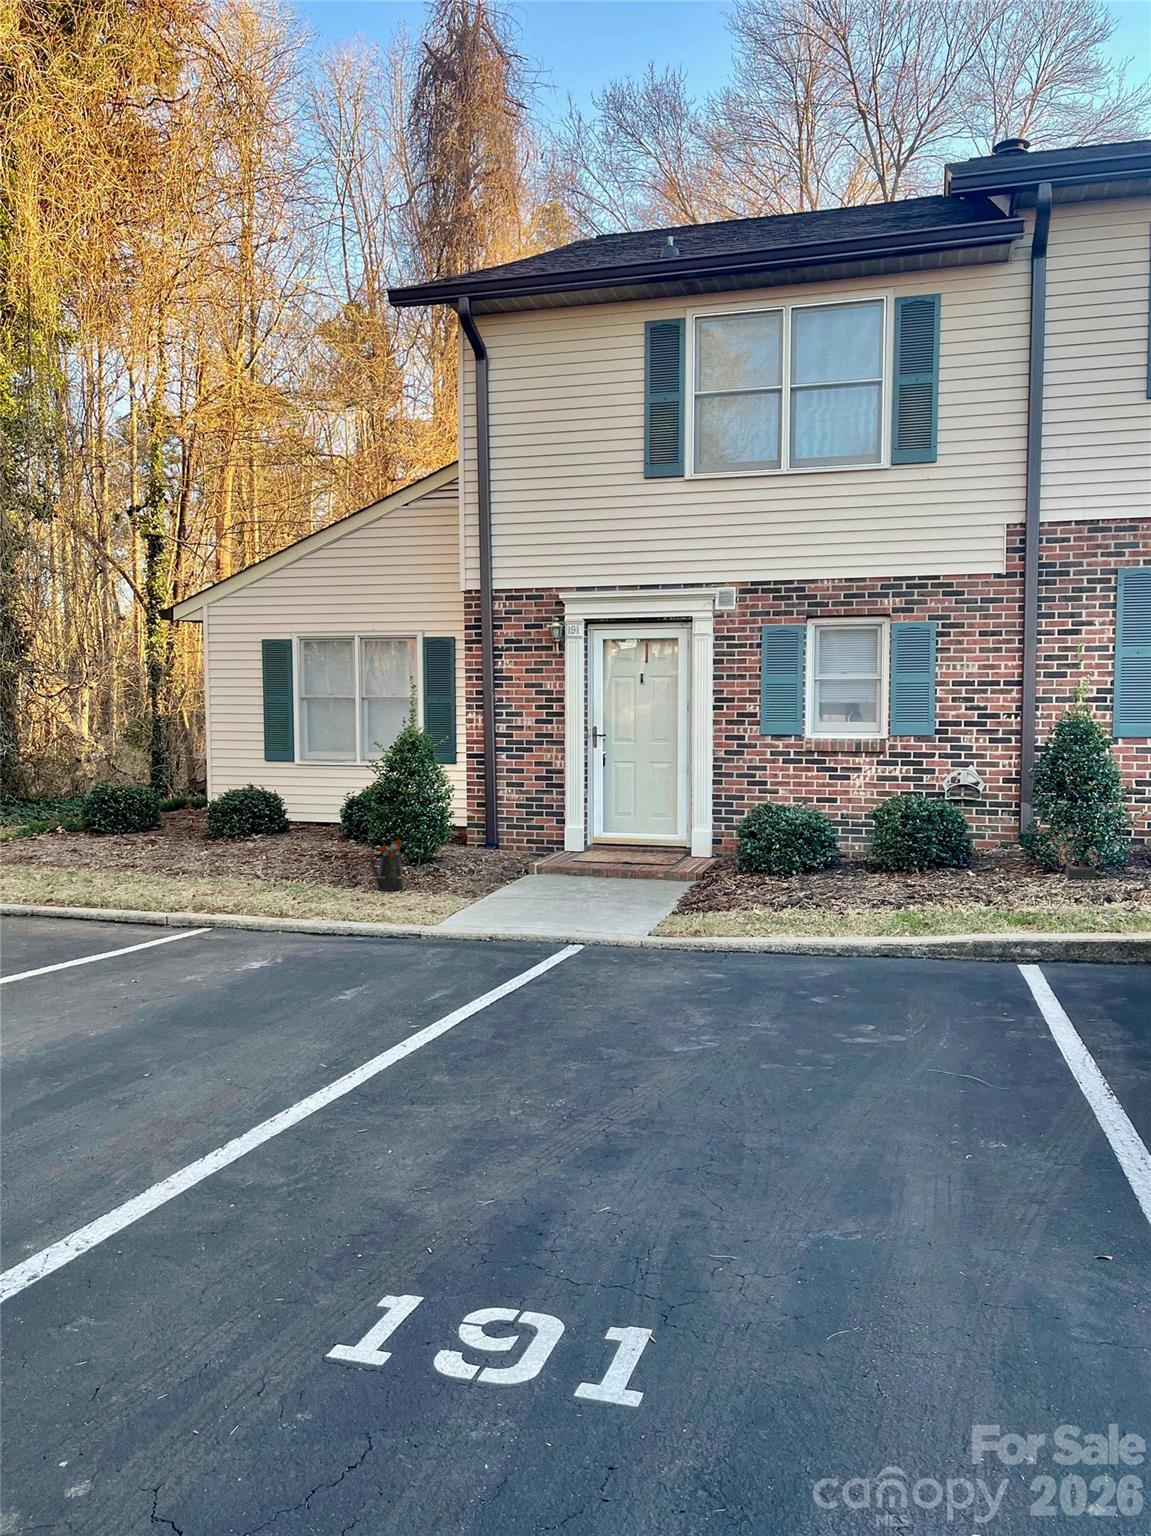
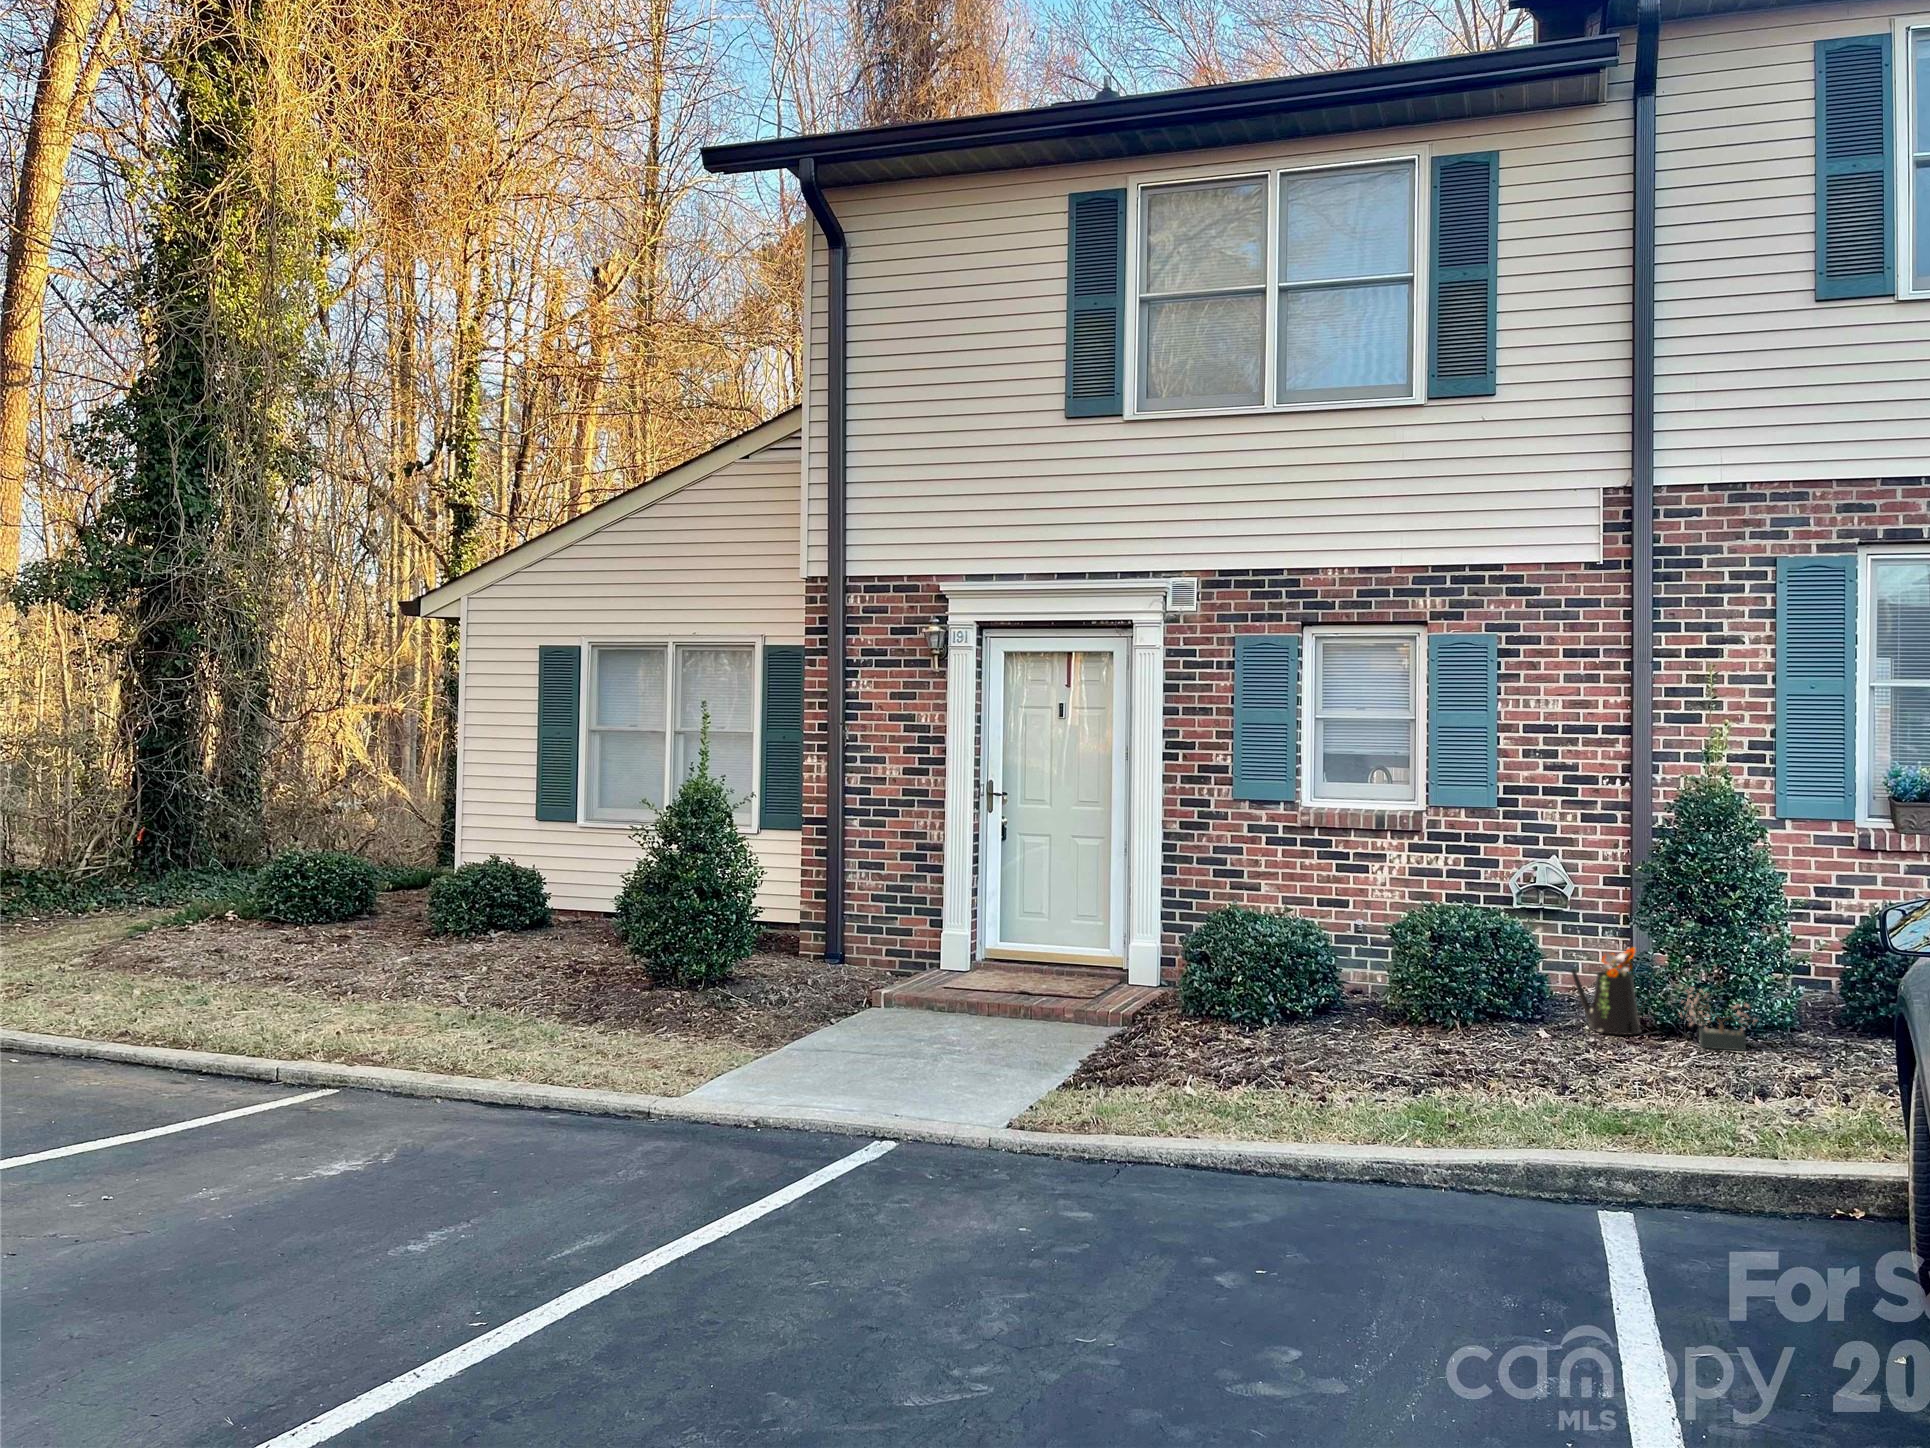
watering can: present [370,840,406,891] -> present [1571,948,1641,1035]

